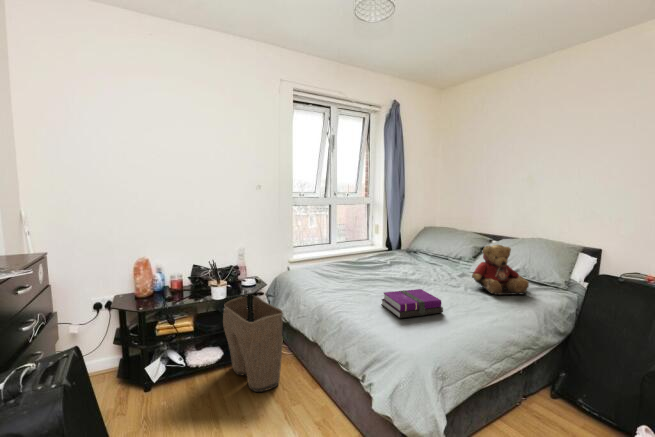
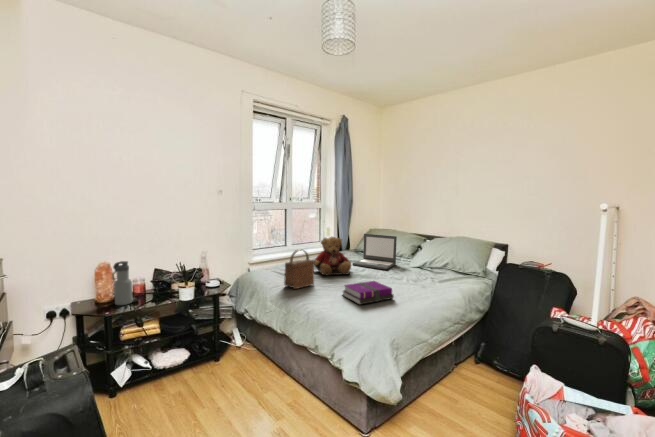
laptop: none [401,232,453,274] -> present [353,234,397,269]
teddy bear: present [472,245,529,295] -> present [314,237,351,275]
handbag: none [319,250,352,294] -> present [284,250,314,289]
water bottle: none [149,257,167,301] -> present [113,261,132,305]
laundry basket: present [223,295,283,392] -> none [191,296,252,385]

